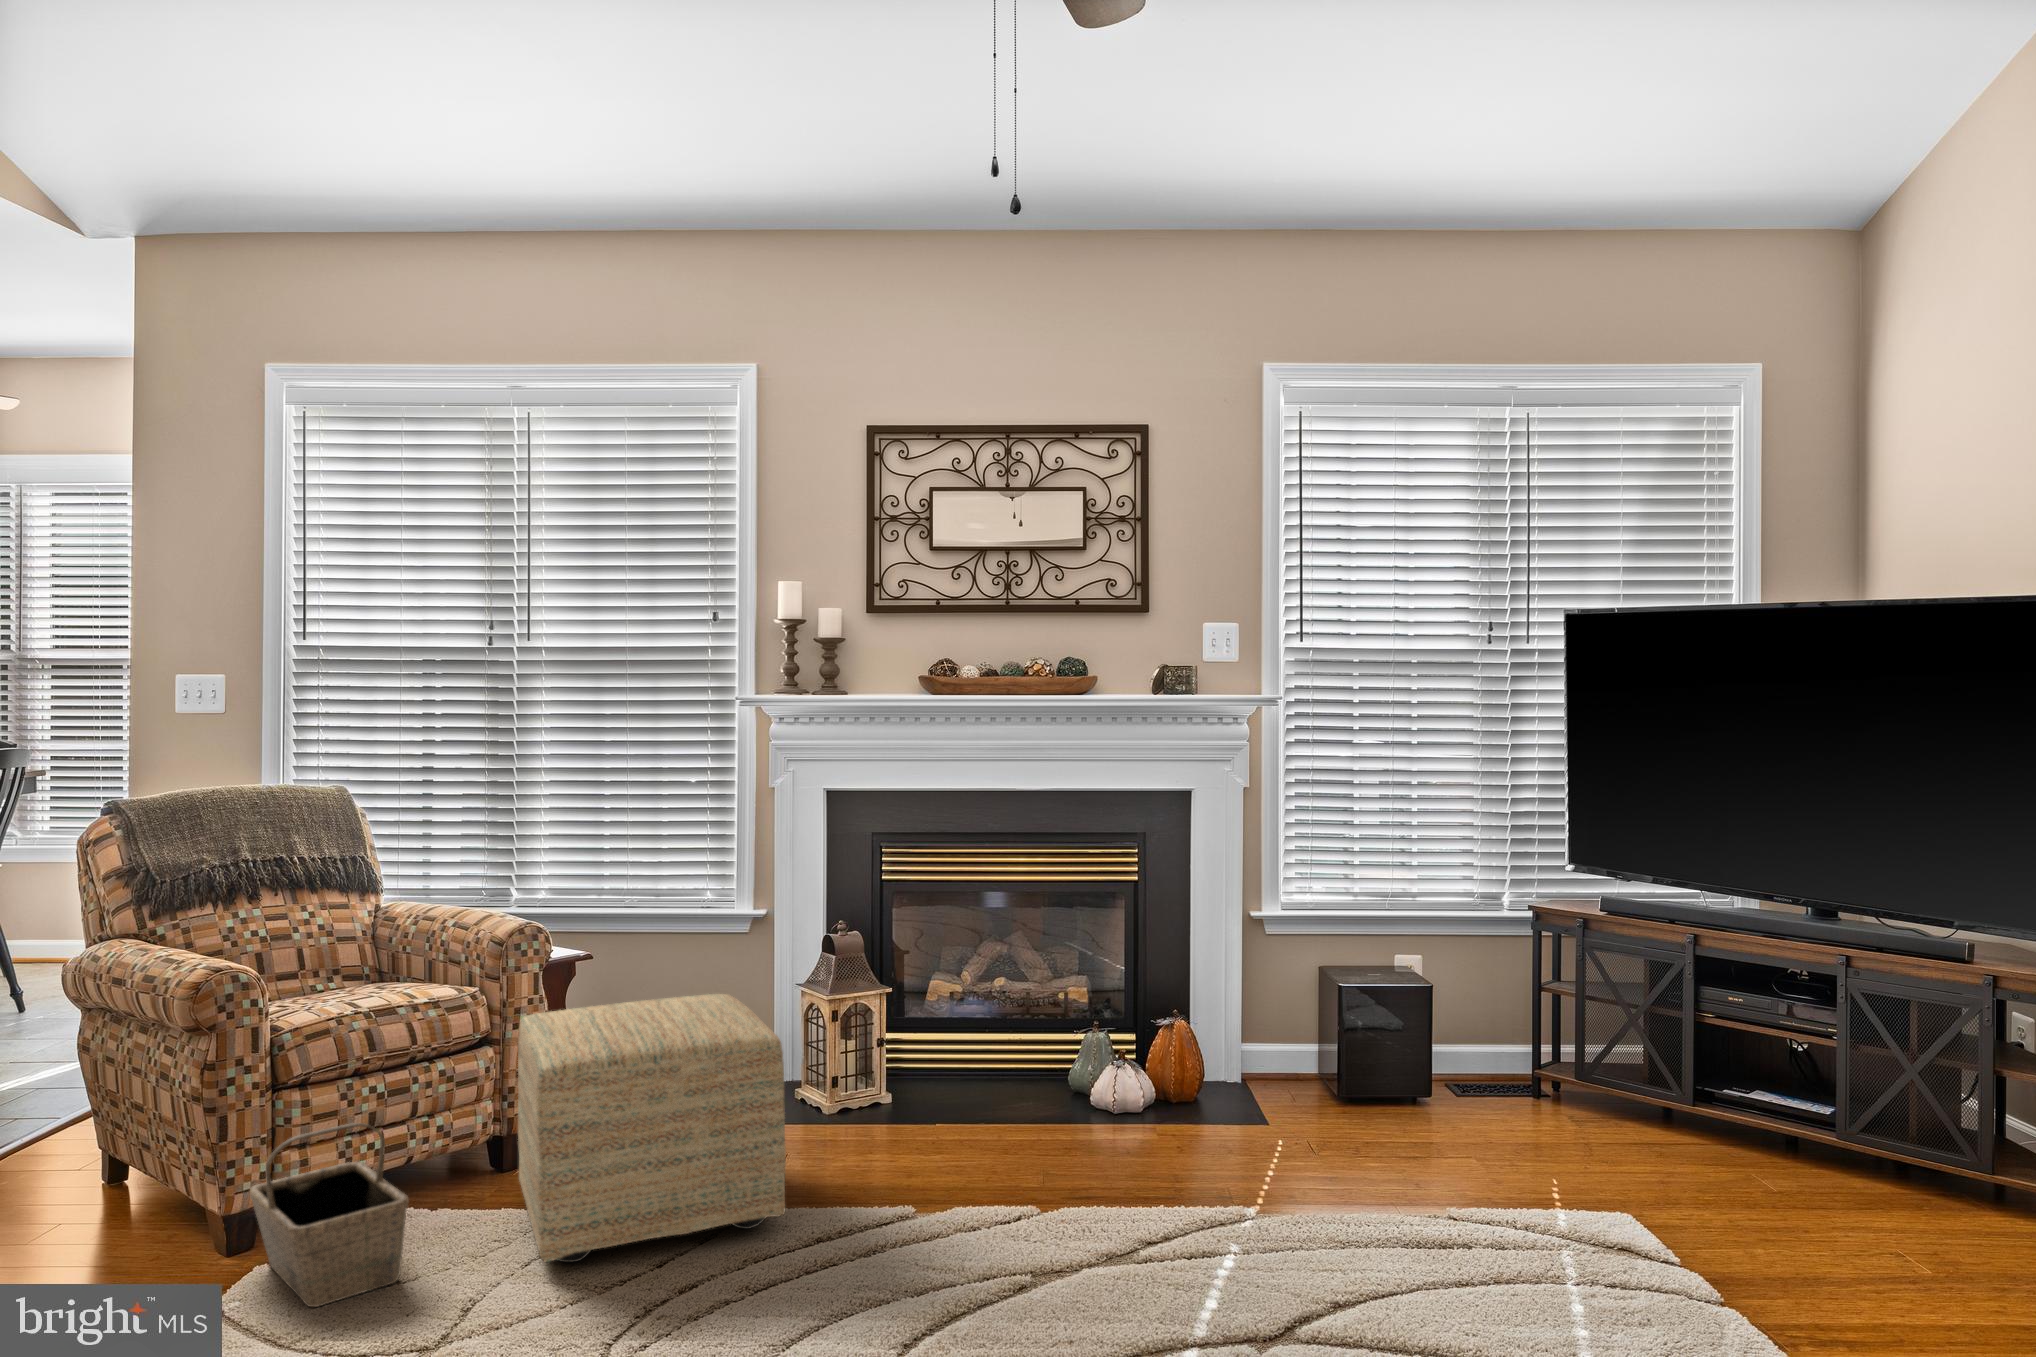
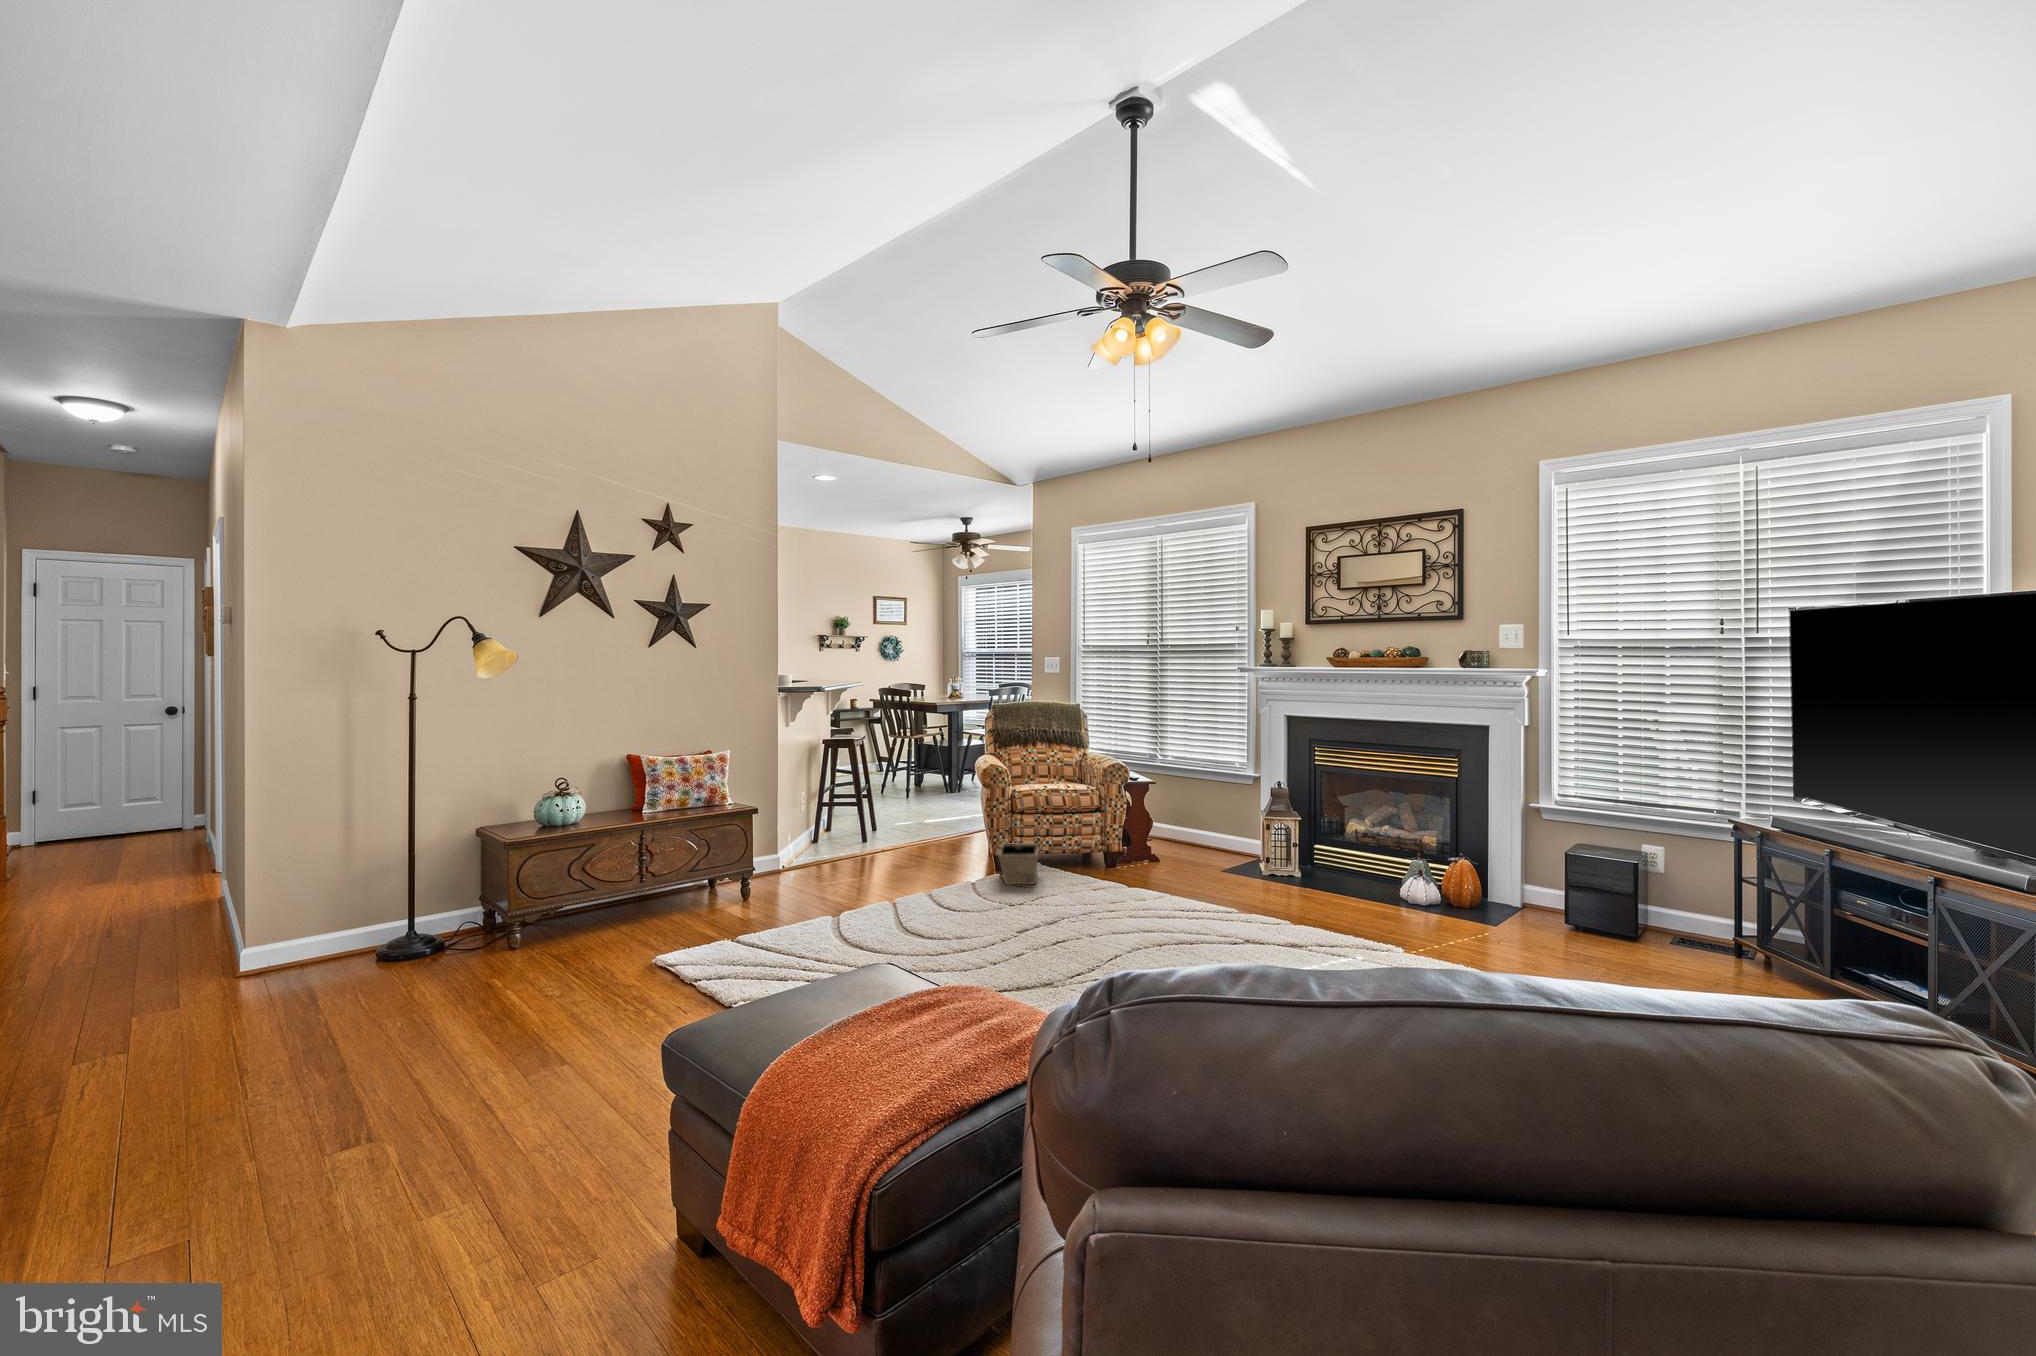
ottoman: present [518,994,786,1262] -> none [1074,800,1188,898]

